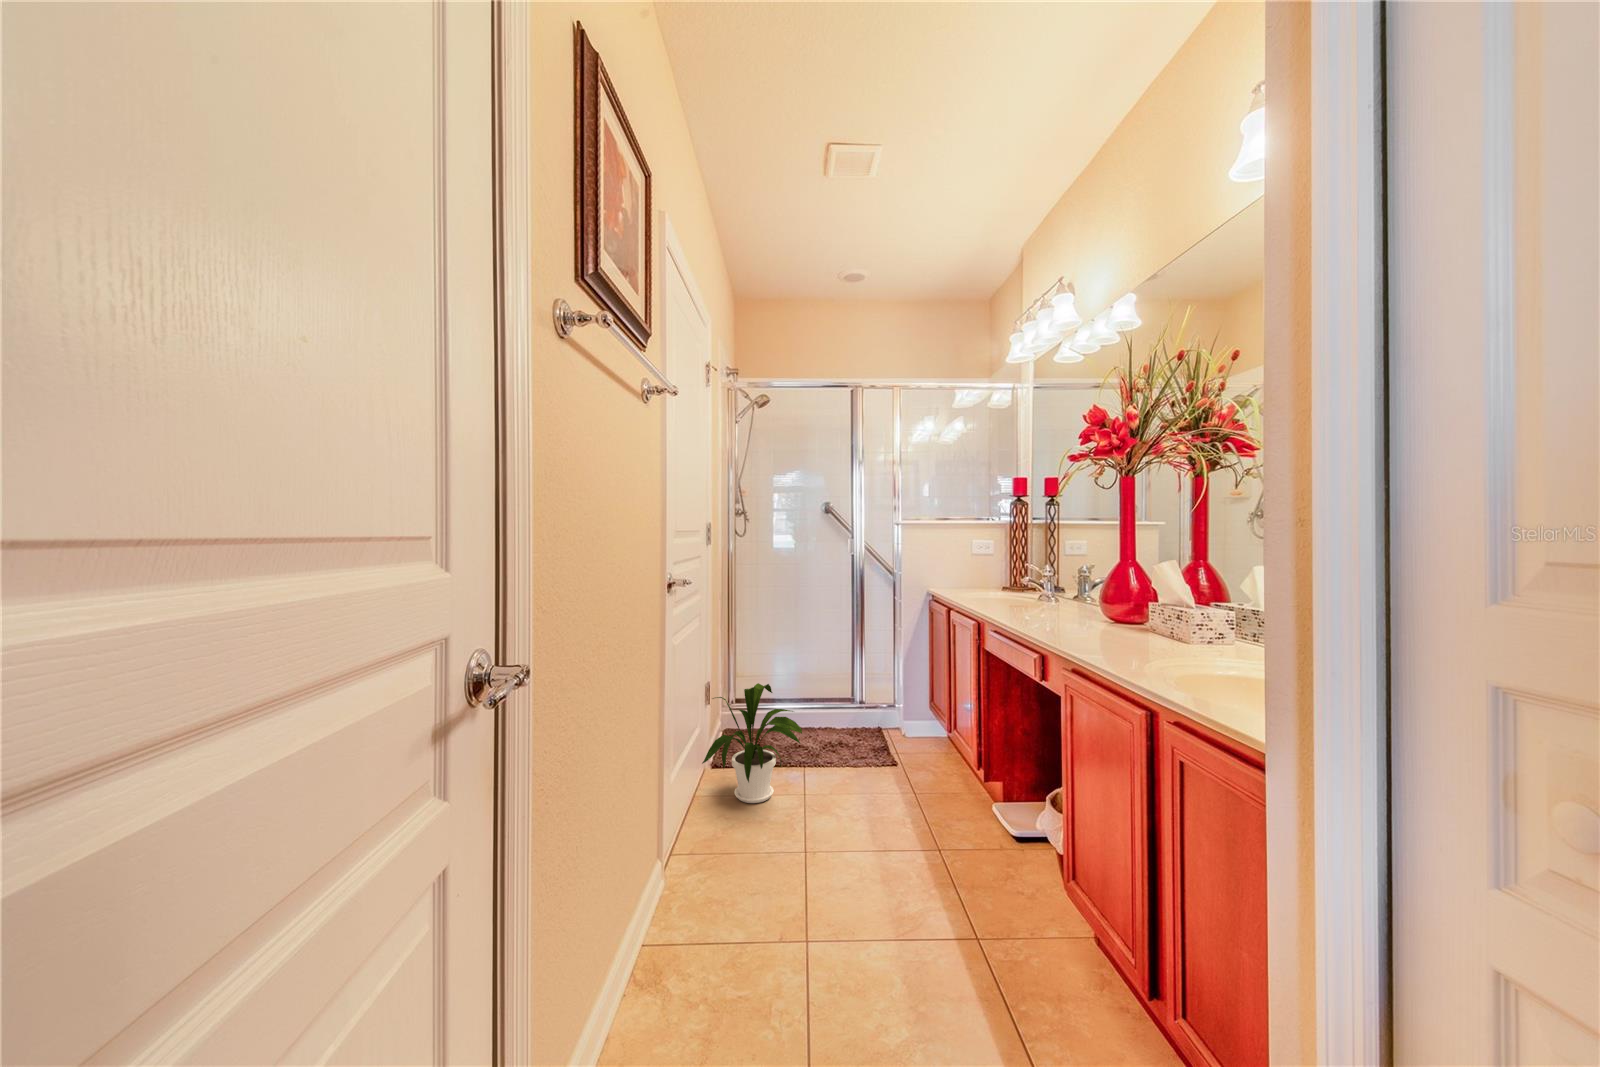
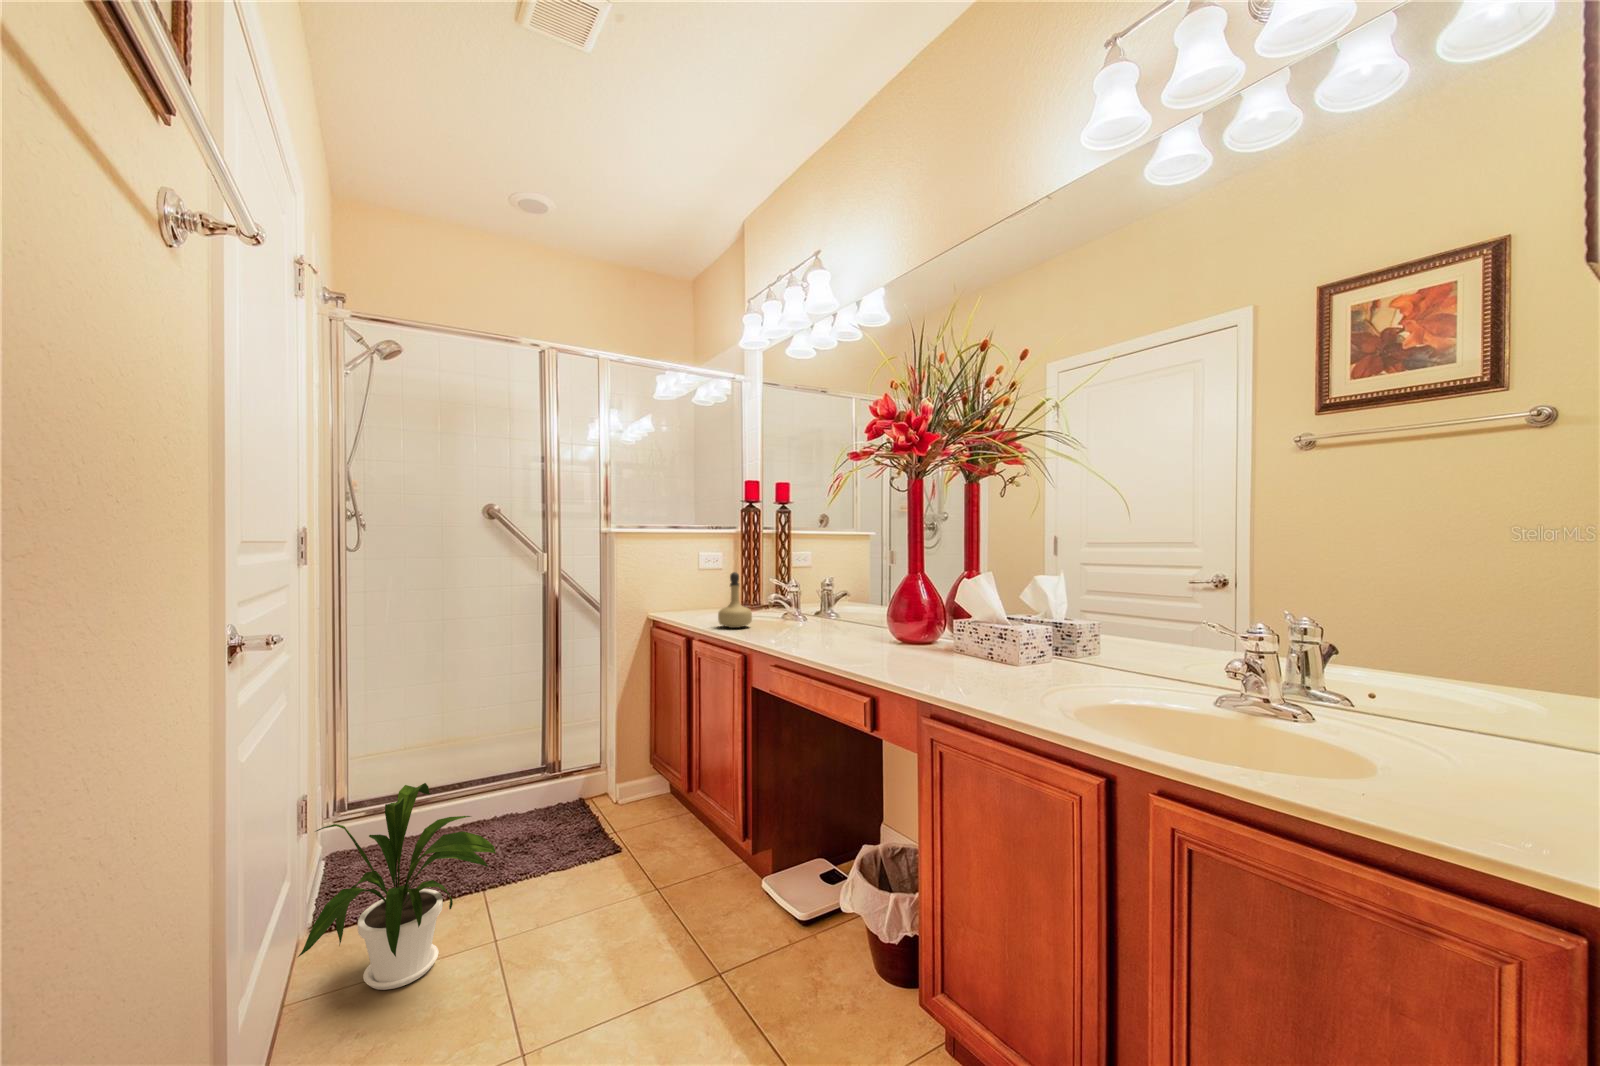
perfume bottle: none [975,558,1005,604] -> present [718,572,752,628]

